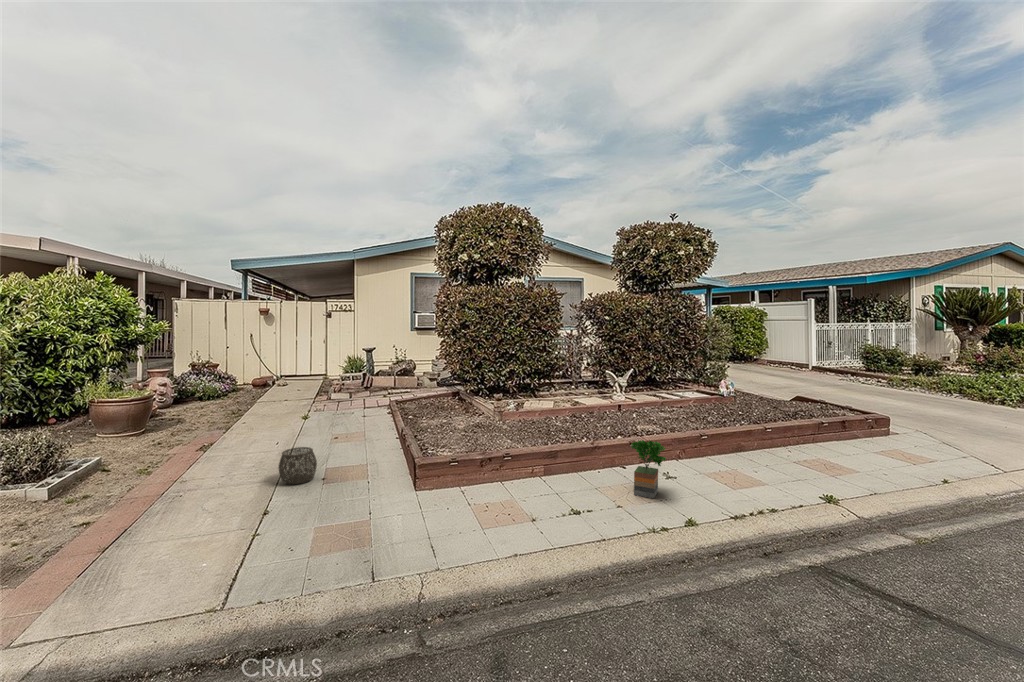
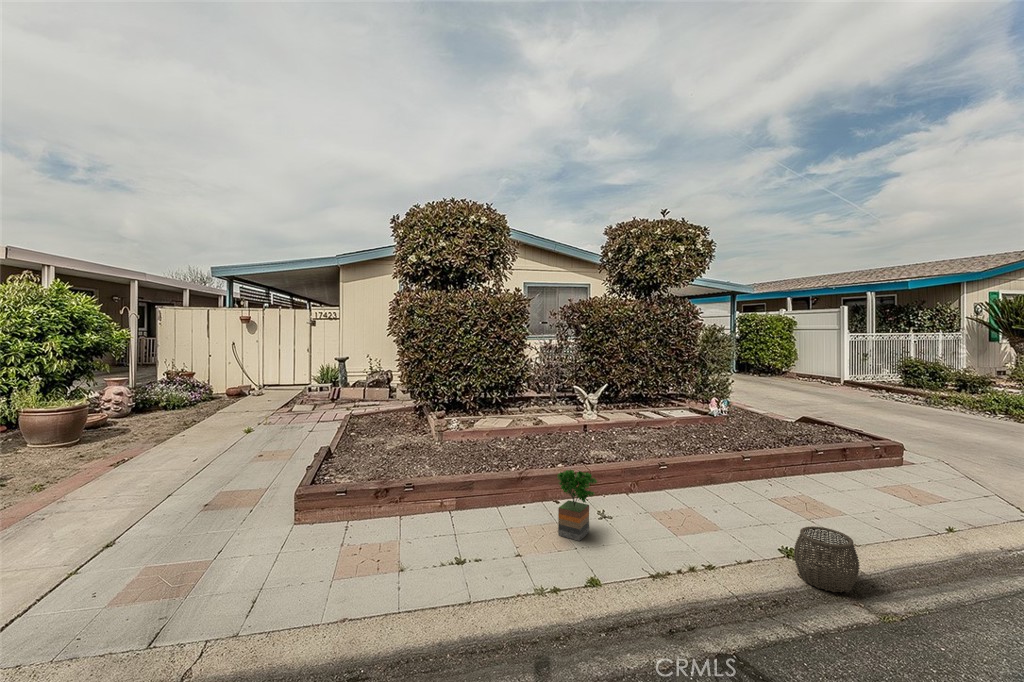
woven basket: present [279,447,317,484] -> present [794,526,860,592]

